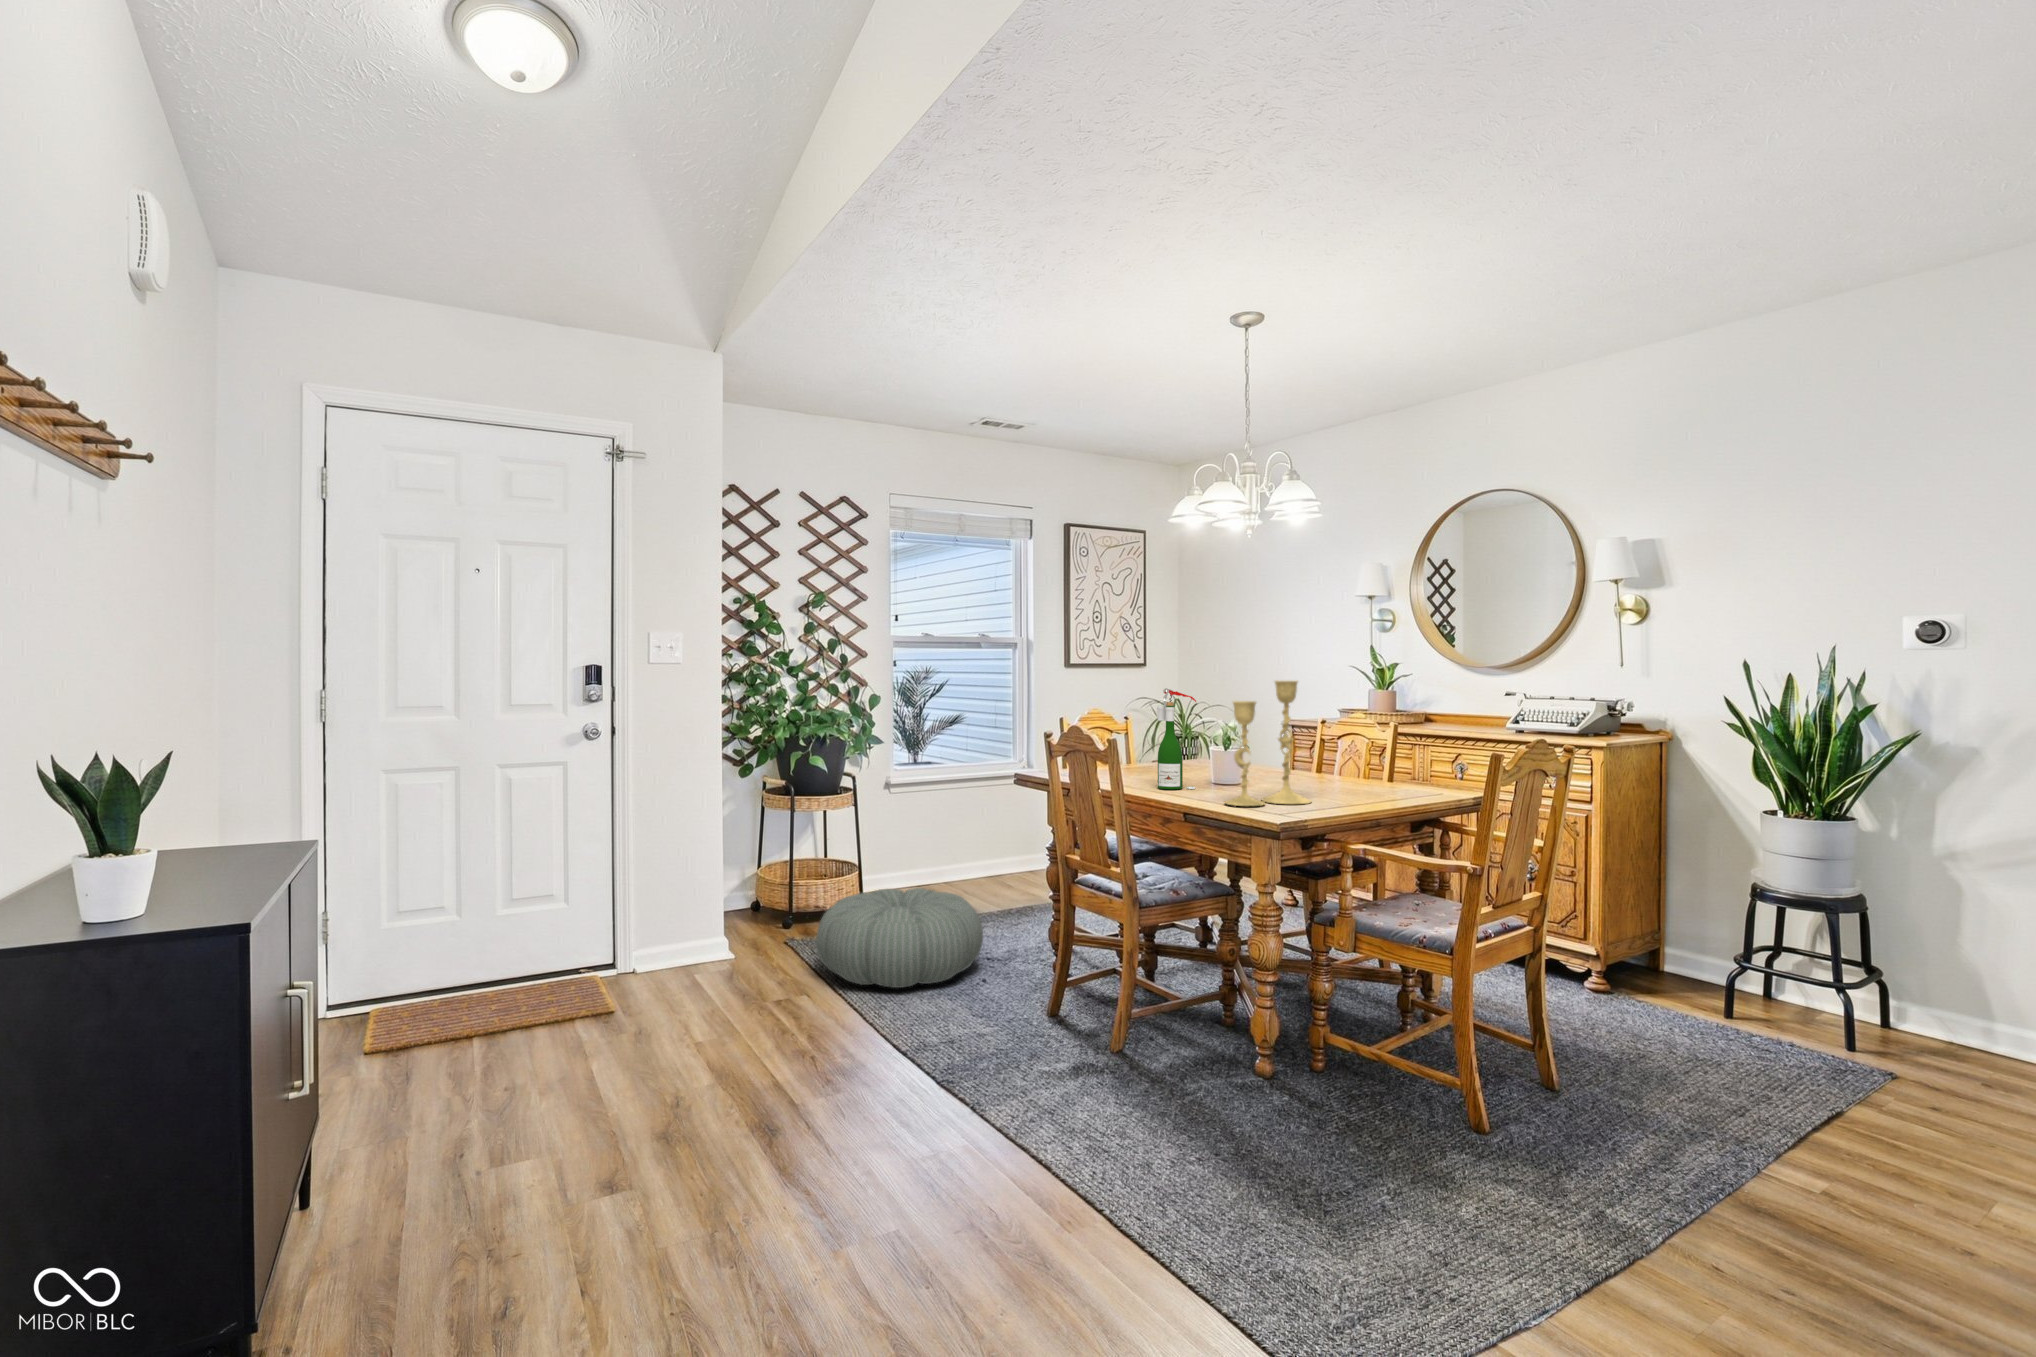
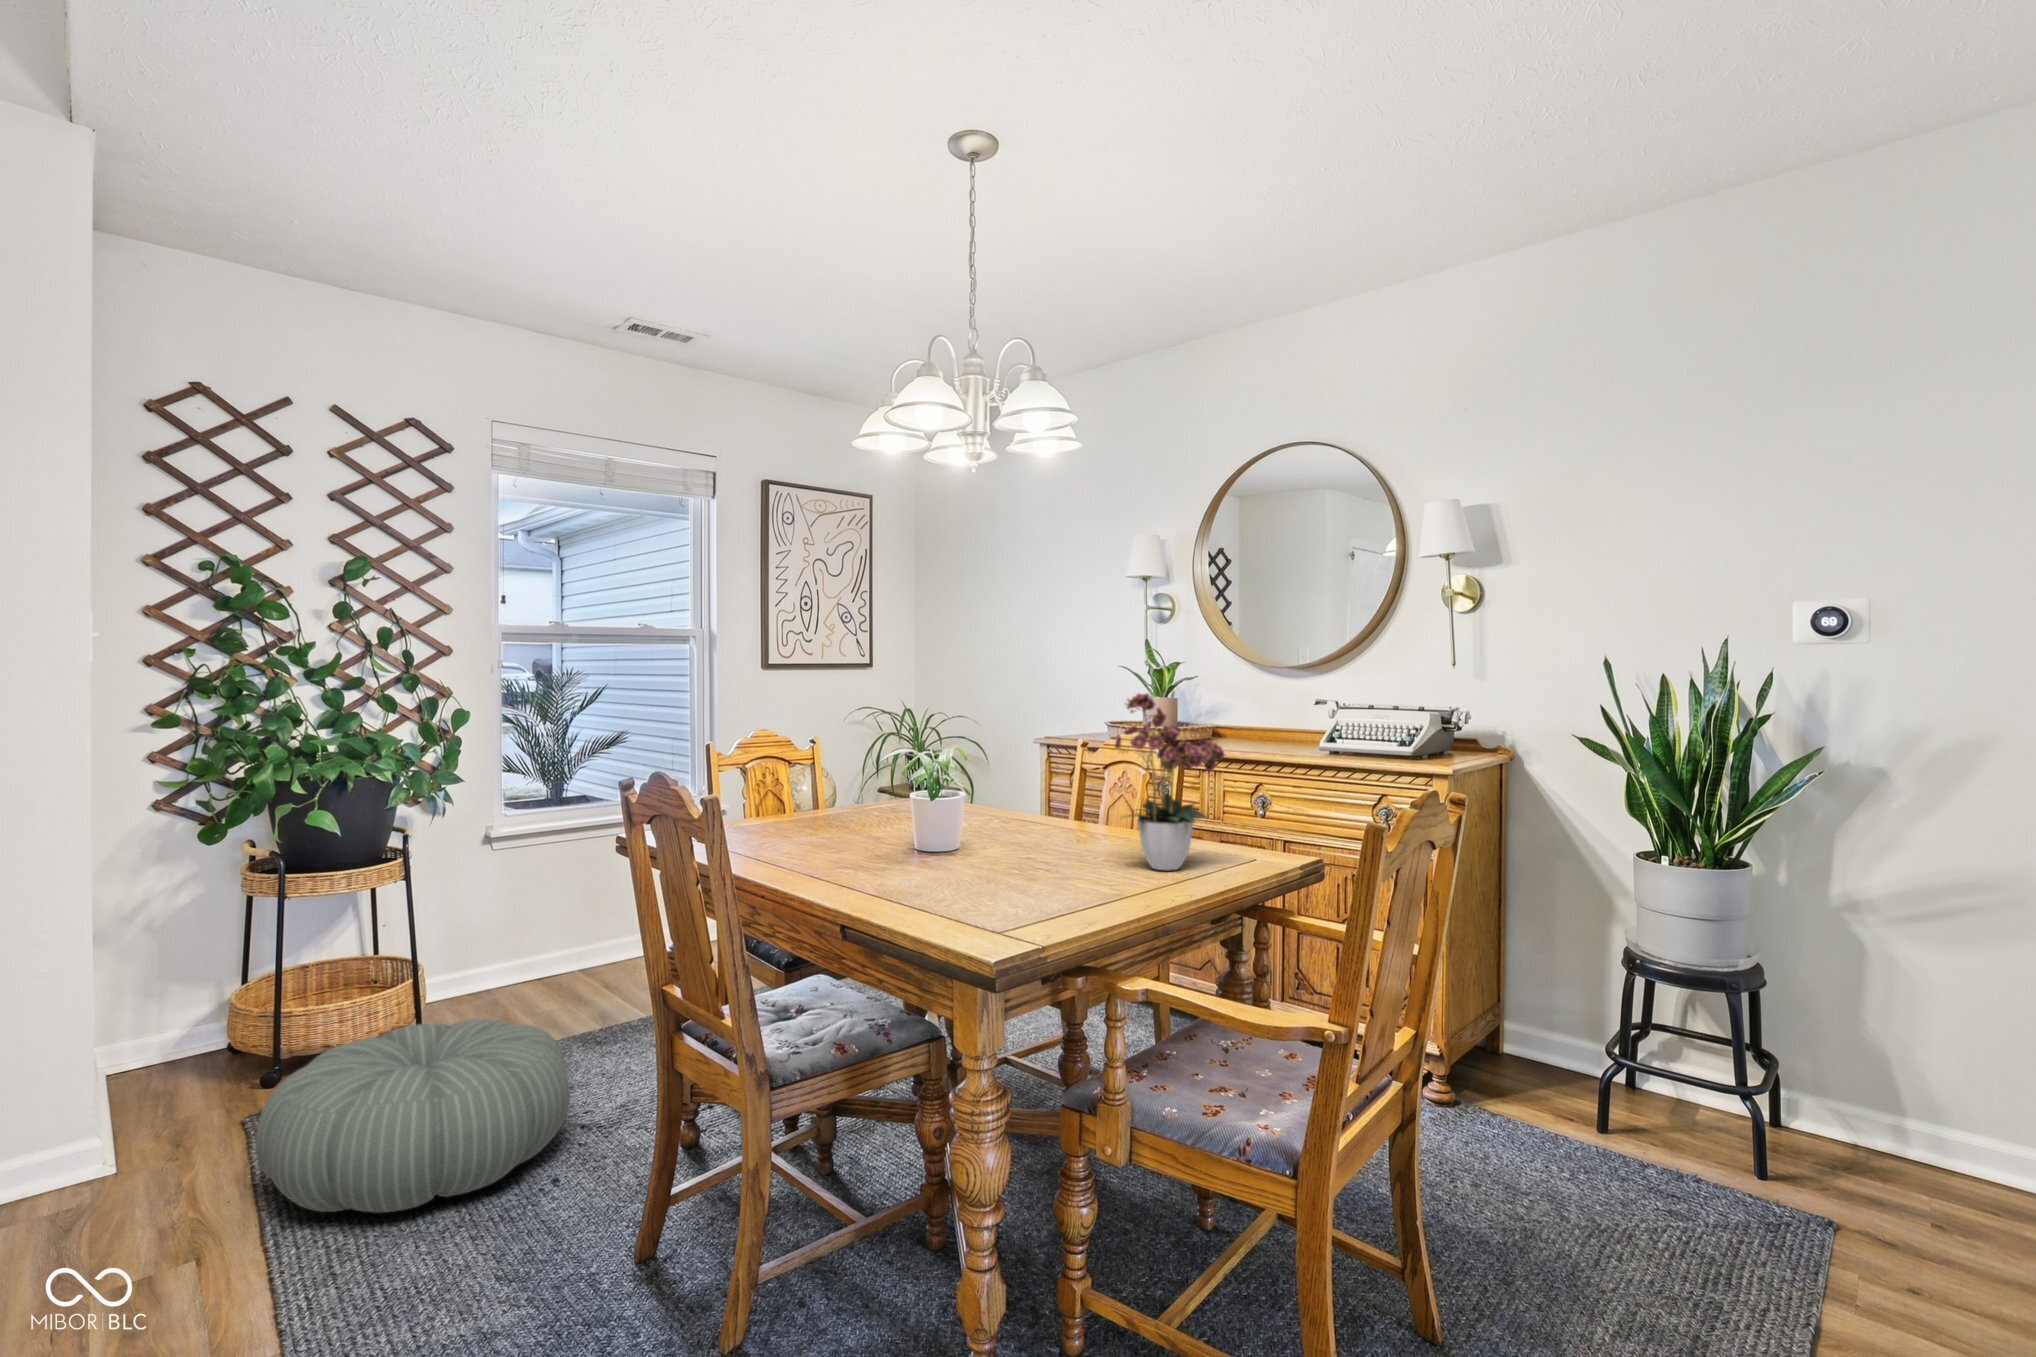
flower arrangement: none [1342,678,1429,798] -> present [1115,693,1225,870]
candlestick: present [1225,681,1311,806] -> none [921,689,1062,900]
wine bottle: present [1157,688,1196,789] -> none [830,702,891,863]

